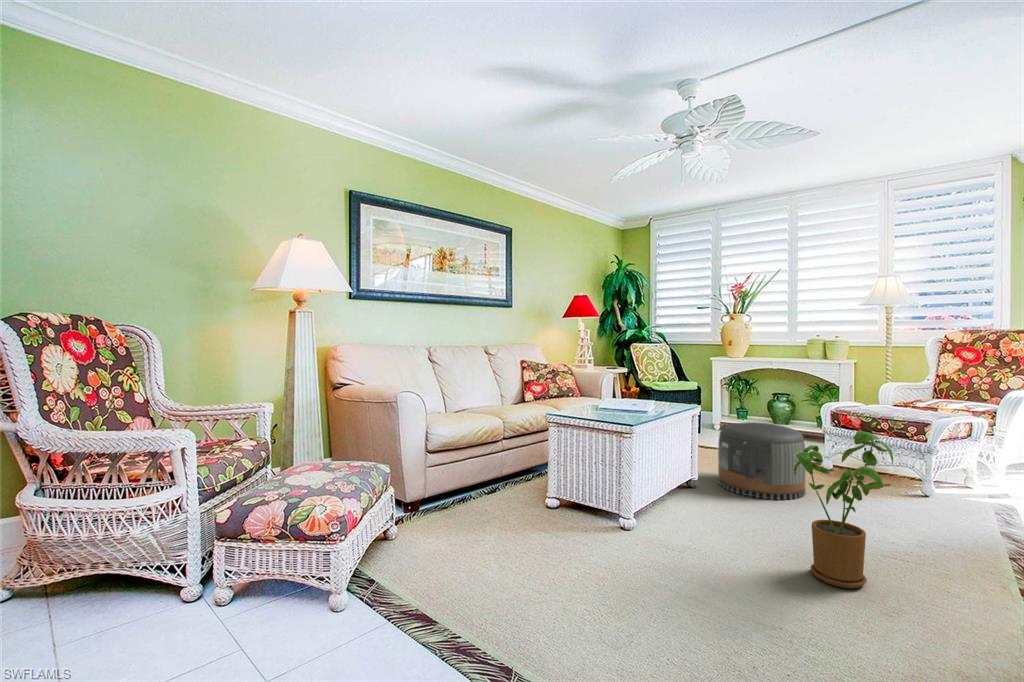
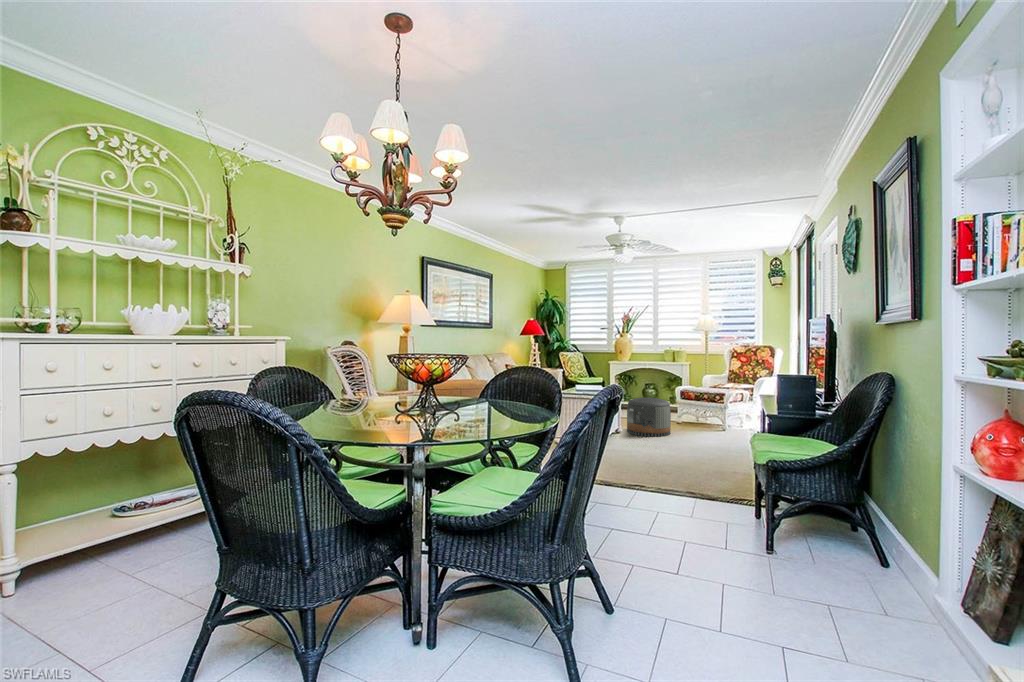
house plant: present [793,430,893,588] -> none [672,394,710,460]

